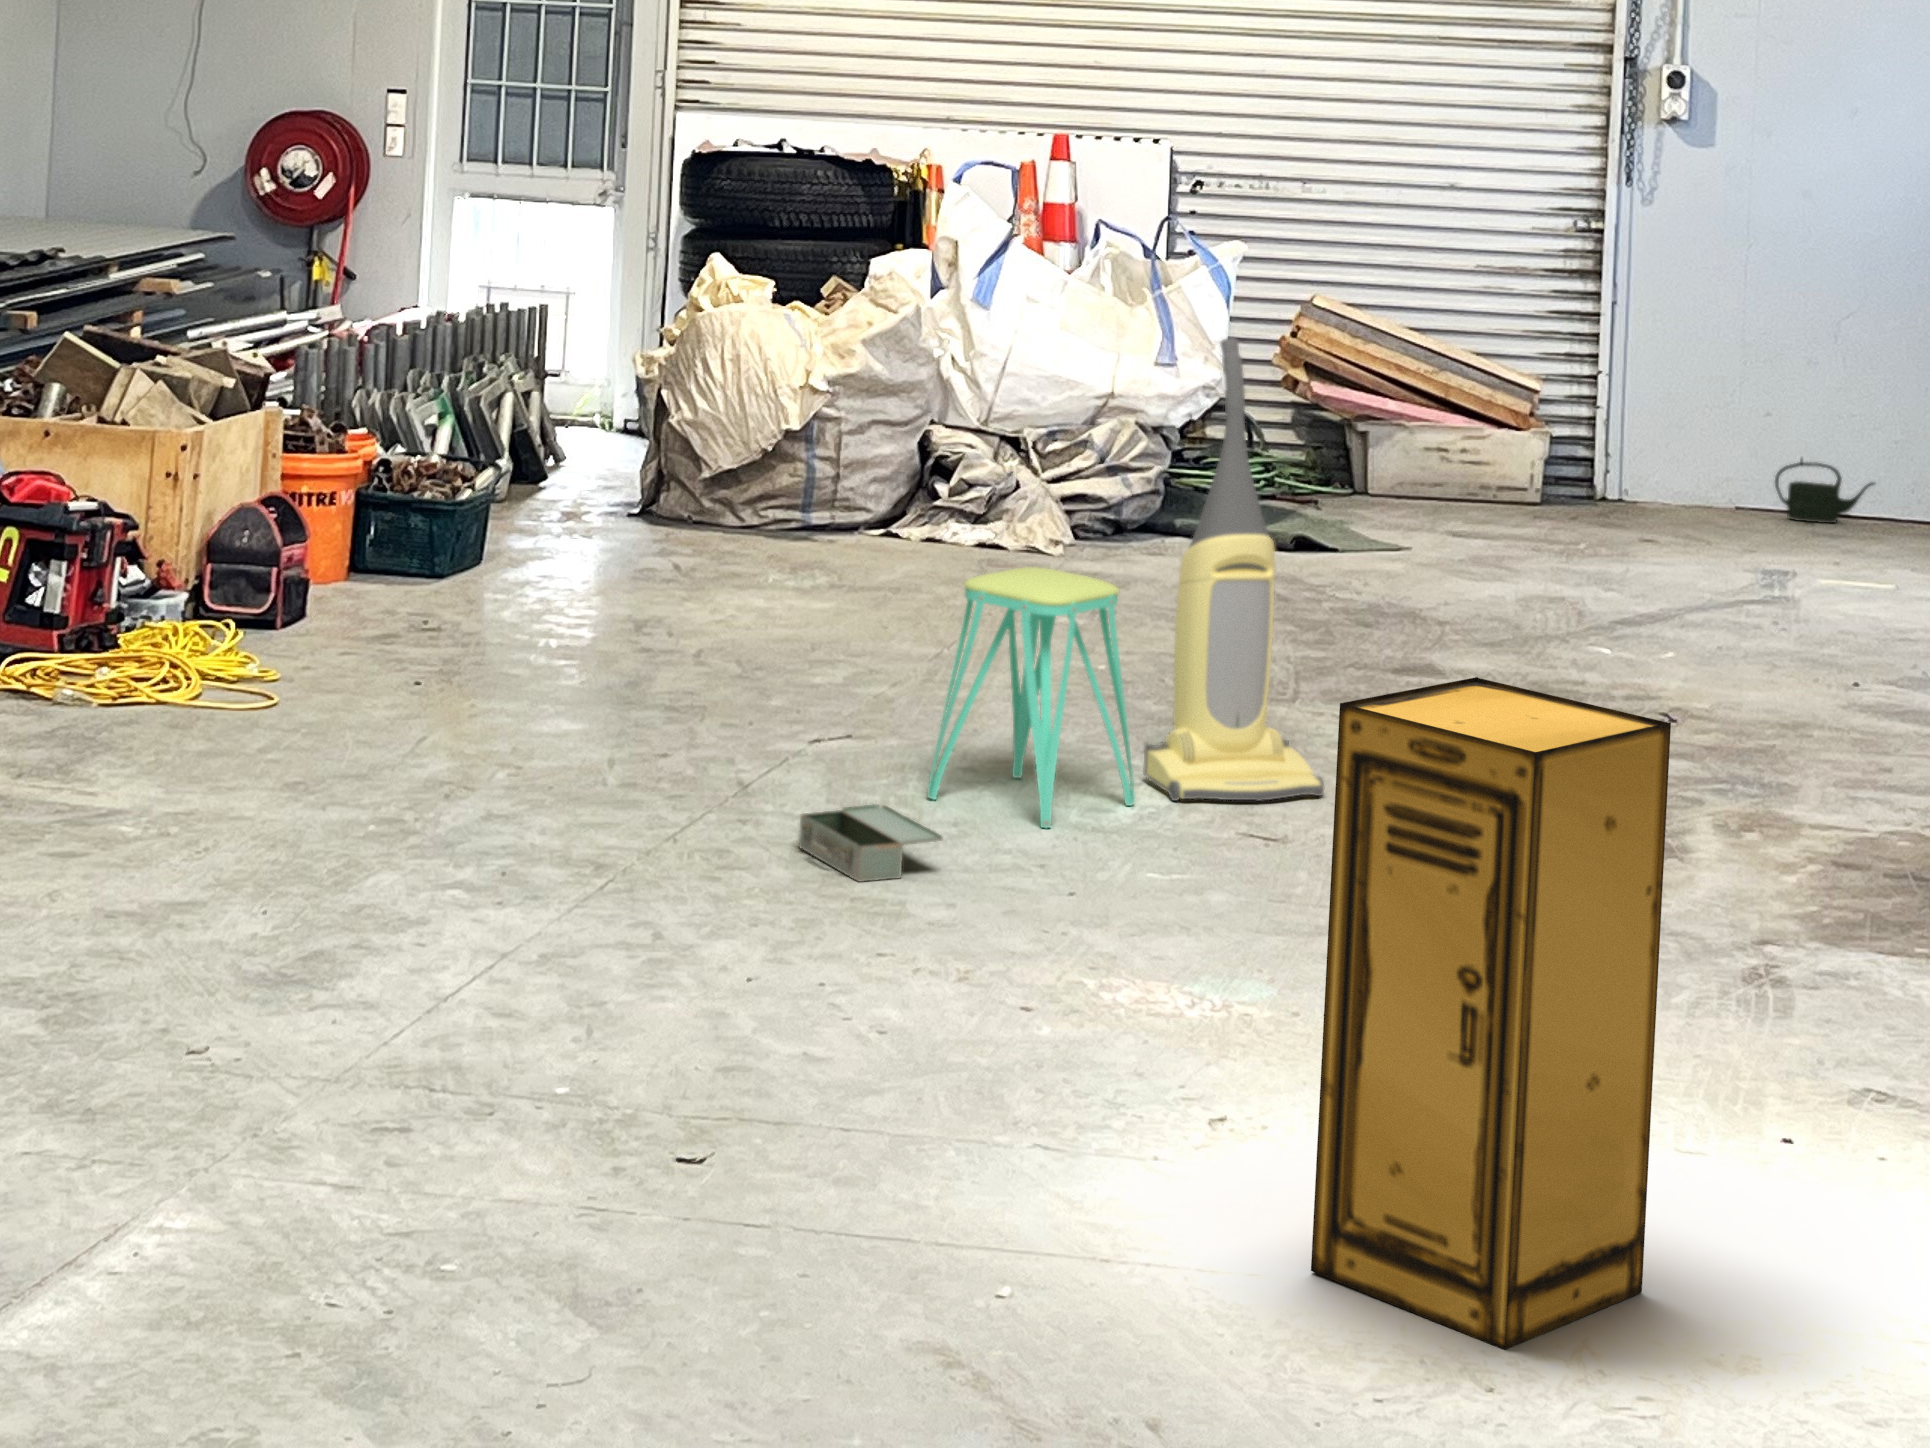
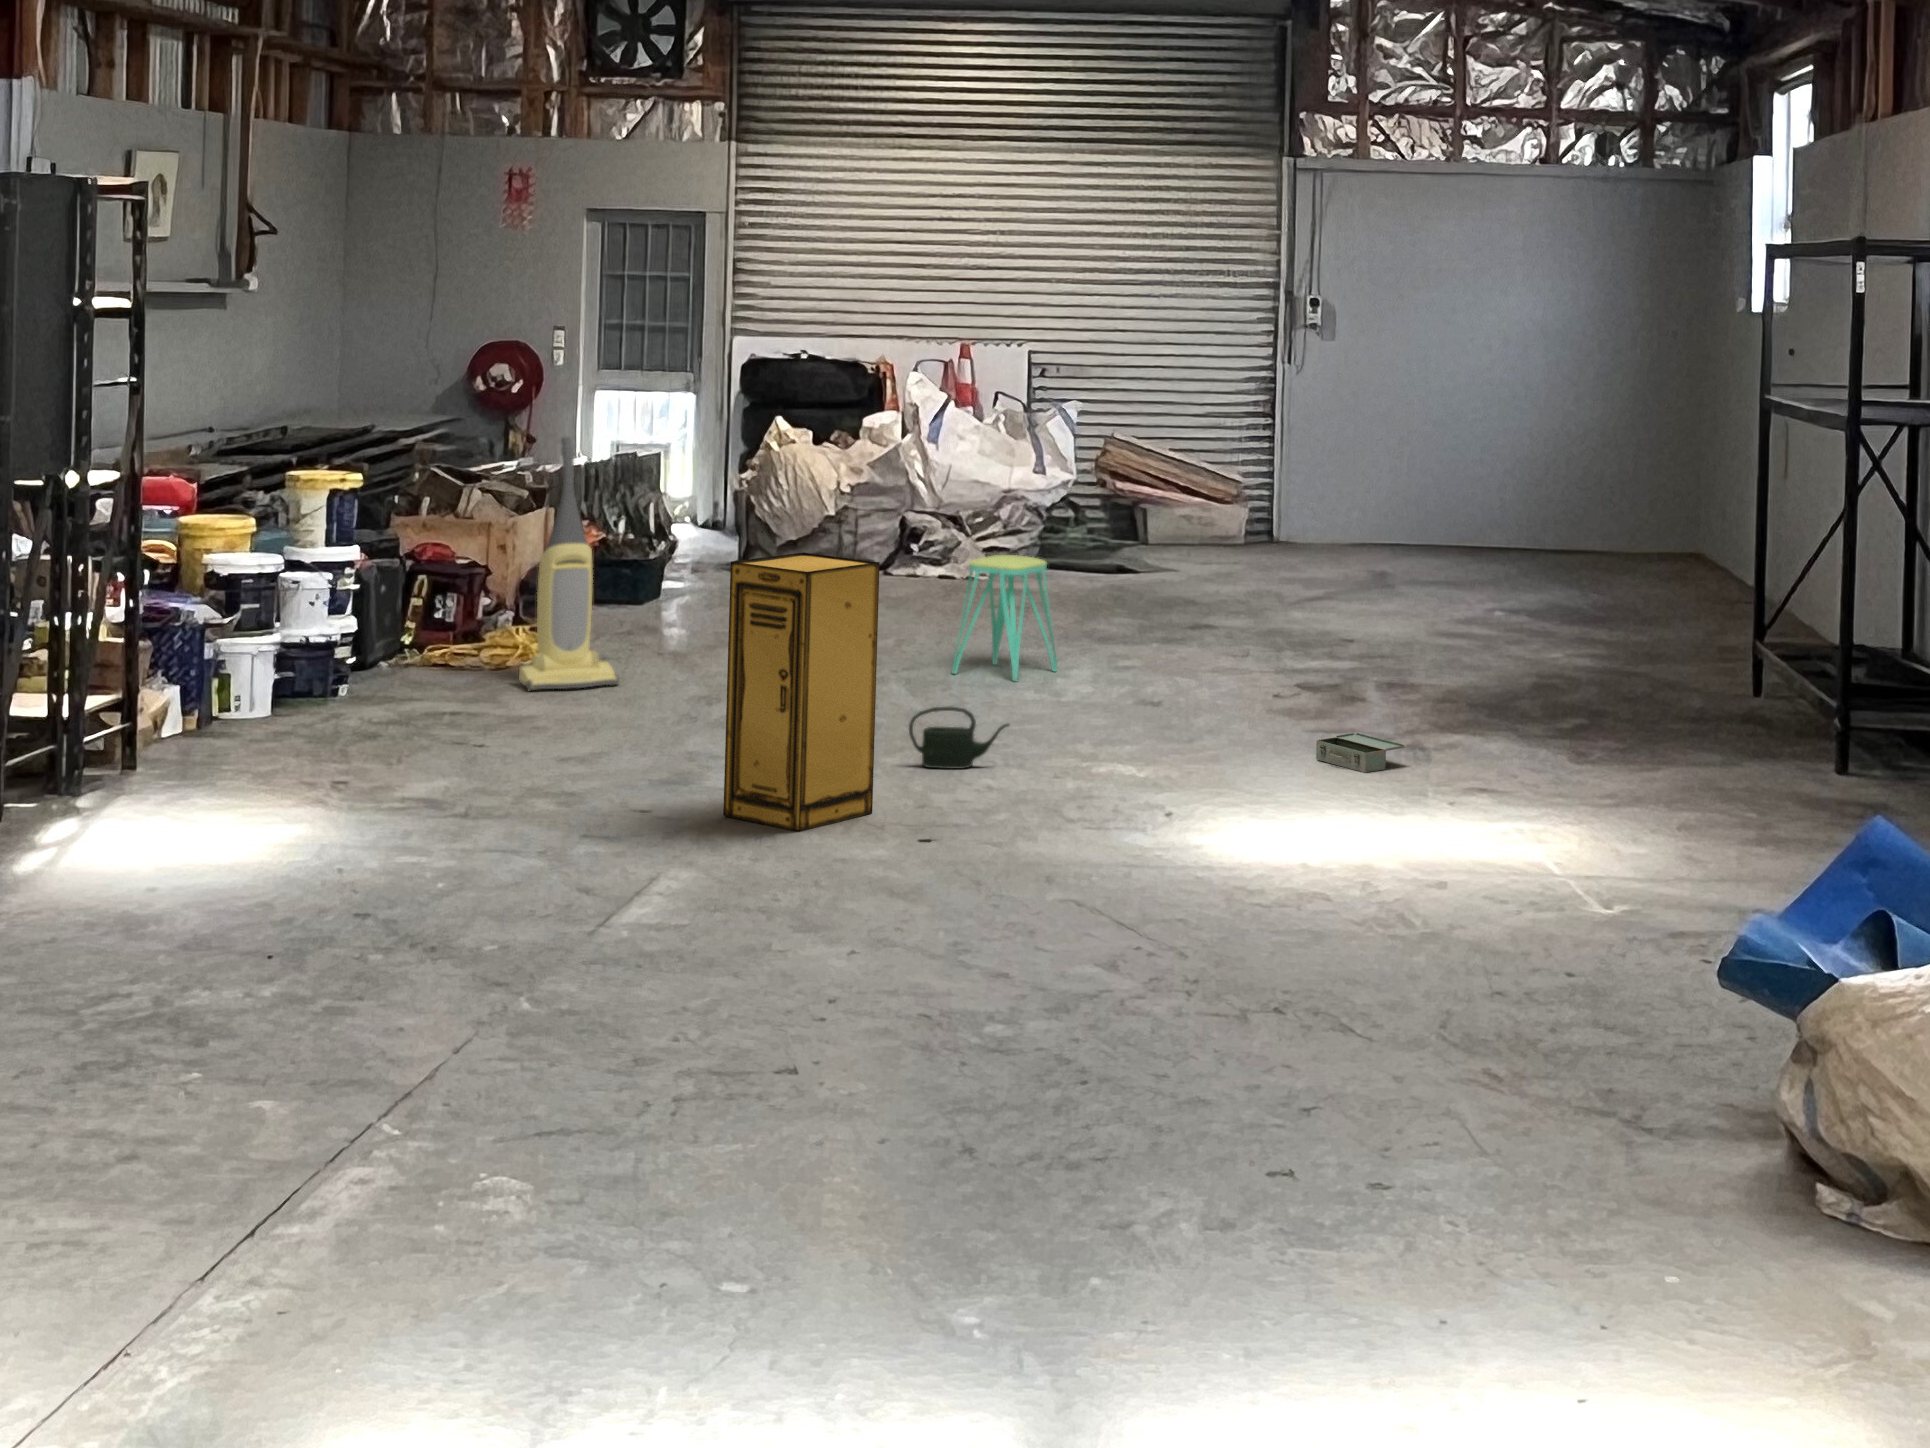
vacuum cleaner: present [1143,338,1325,801] -> present [519,437,619,691]
watering can: present [1775,462,1875,523] -> present [909,706,1009,769]
storage cabinet: present [1311,677,1671,1350] -> present [723,553,880,832]
toolbox: present [799,804,943,882] -> present [1316,733,1405,773]

